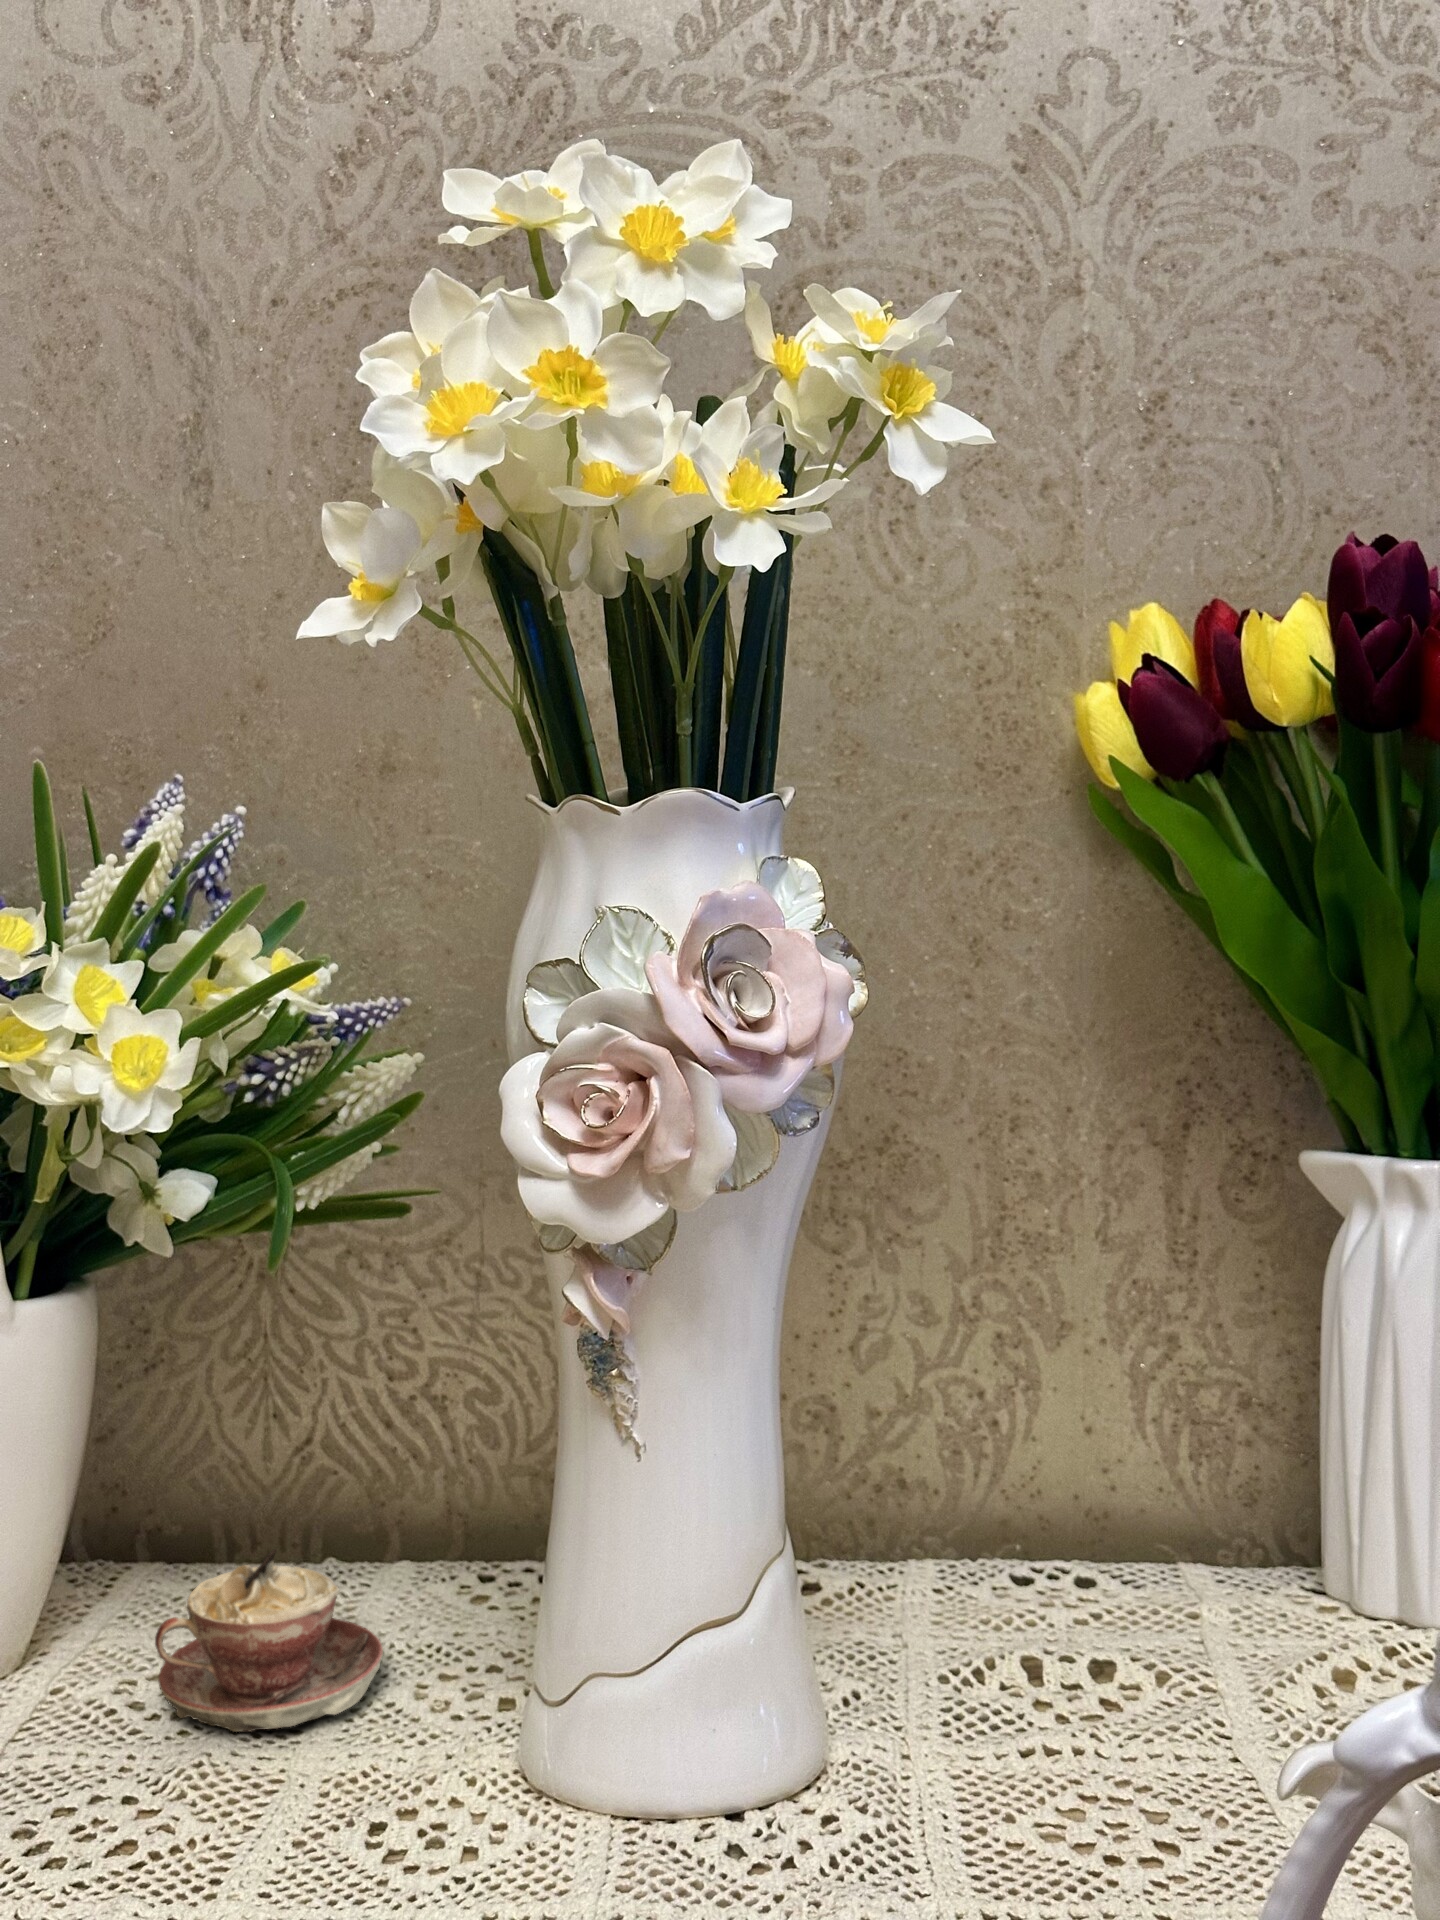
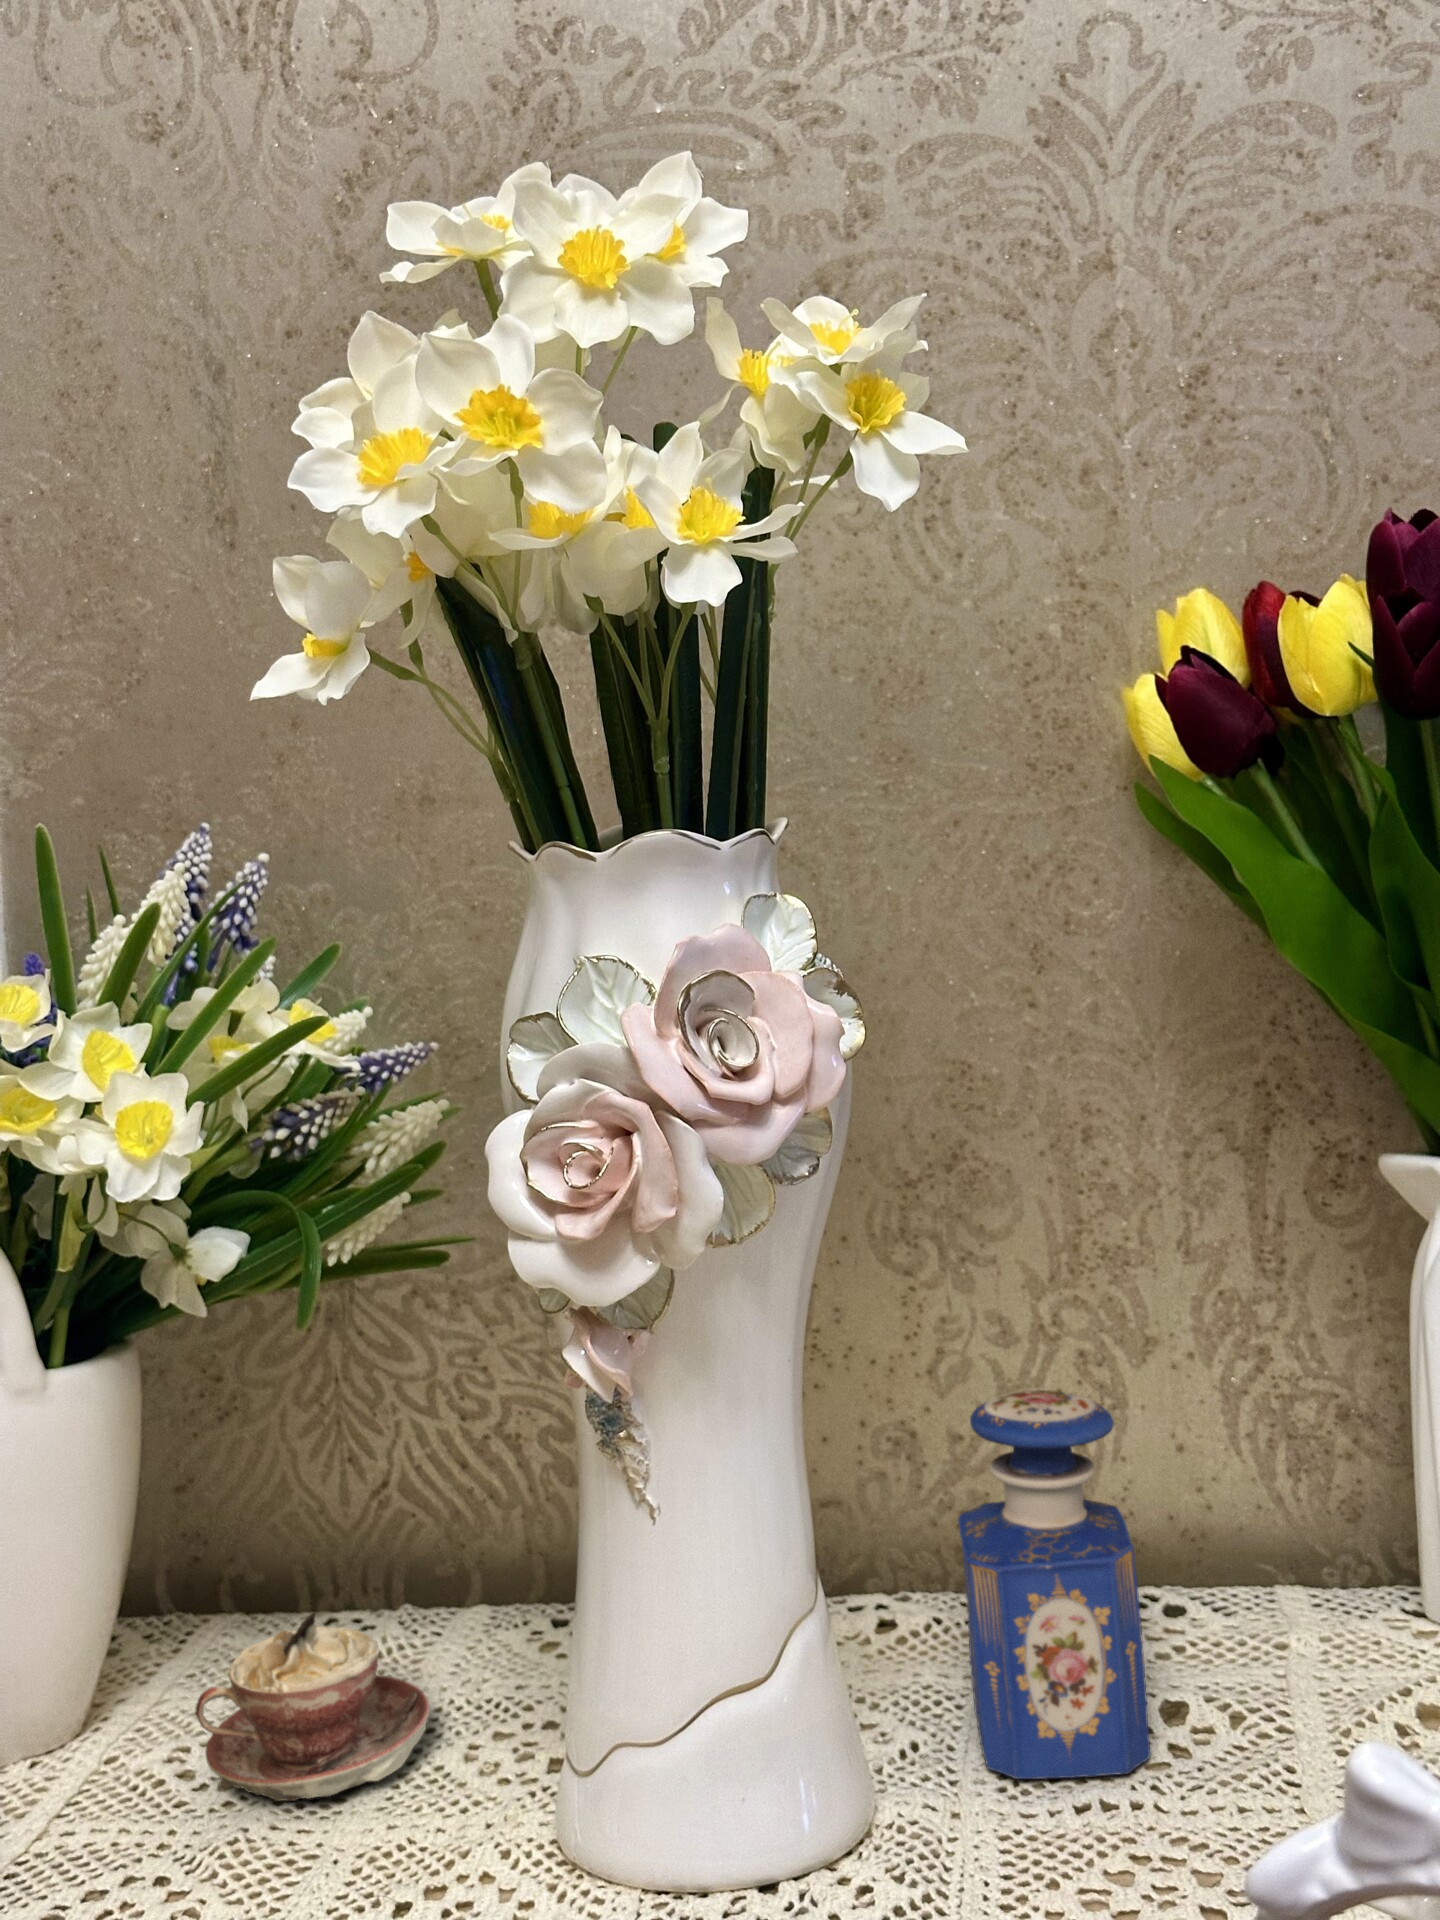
perfume bottle: none [913,1362,1086,1725] -> present [958,1390,1150,1779]

